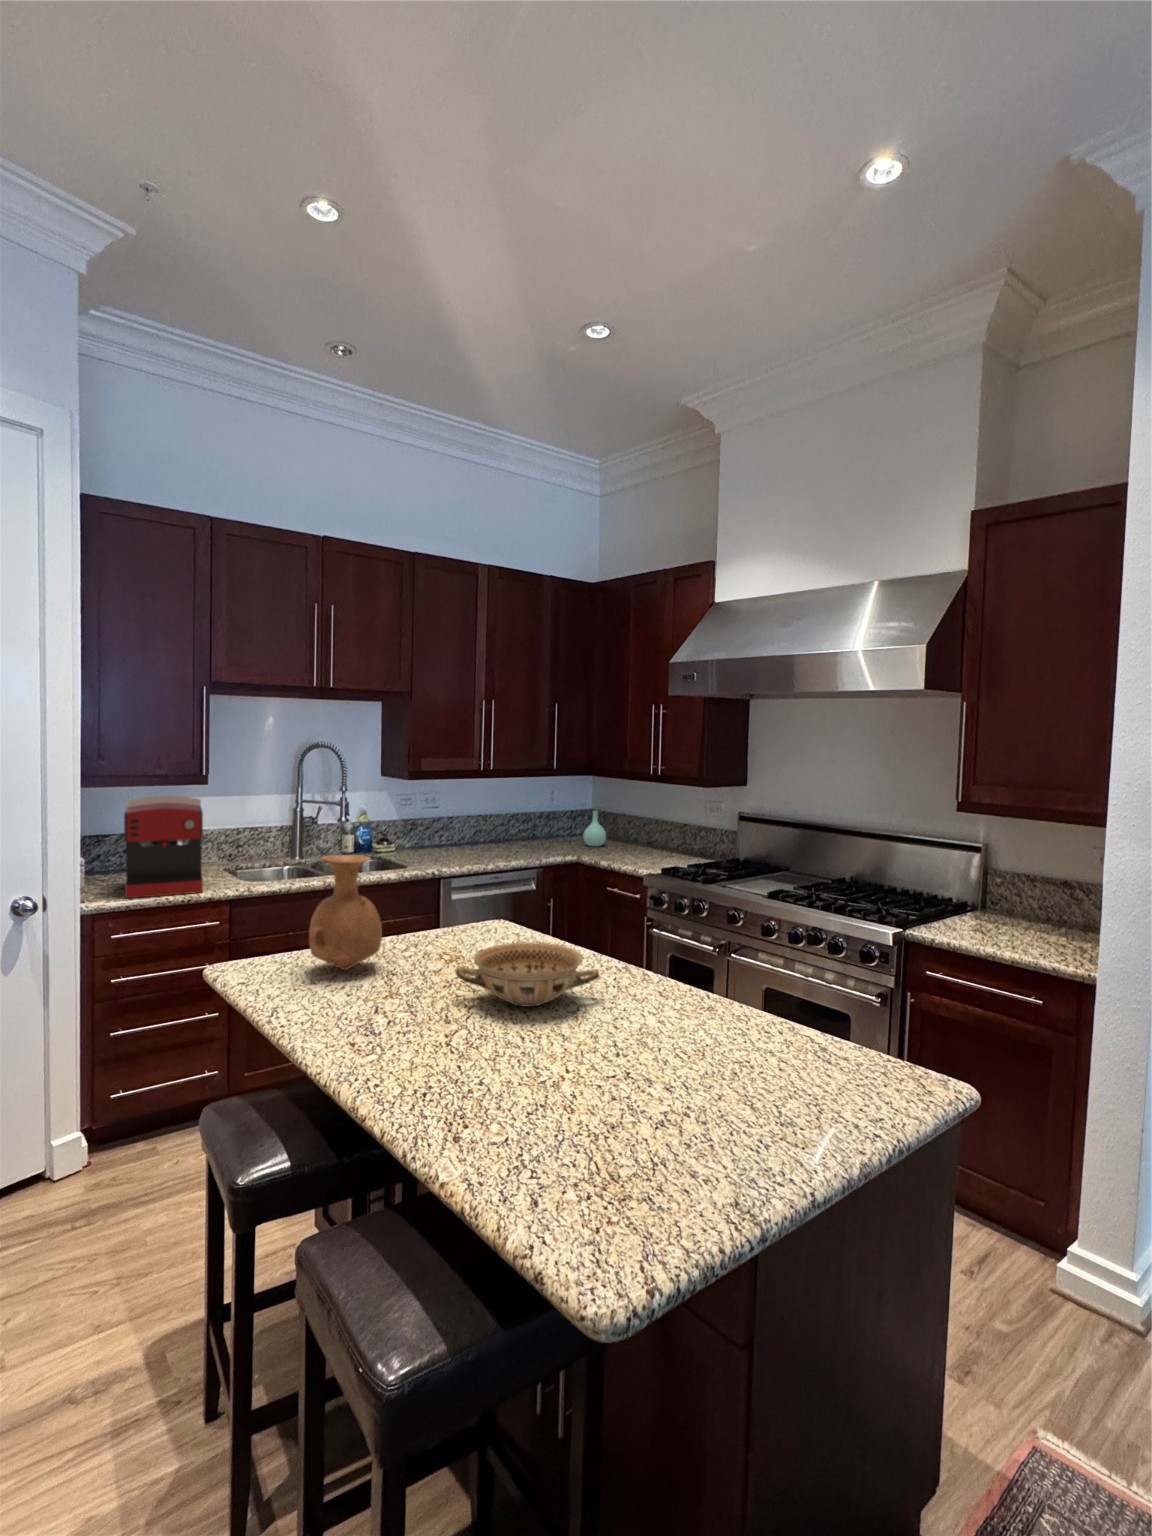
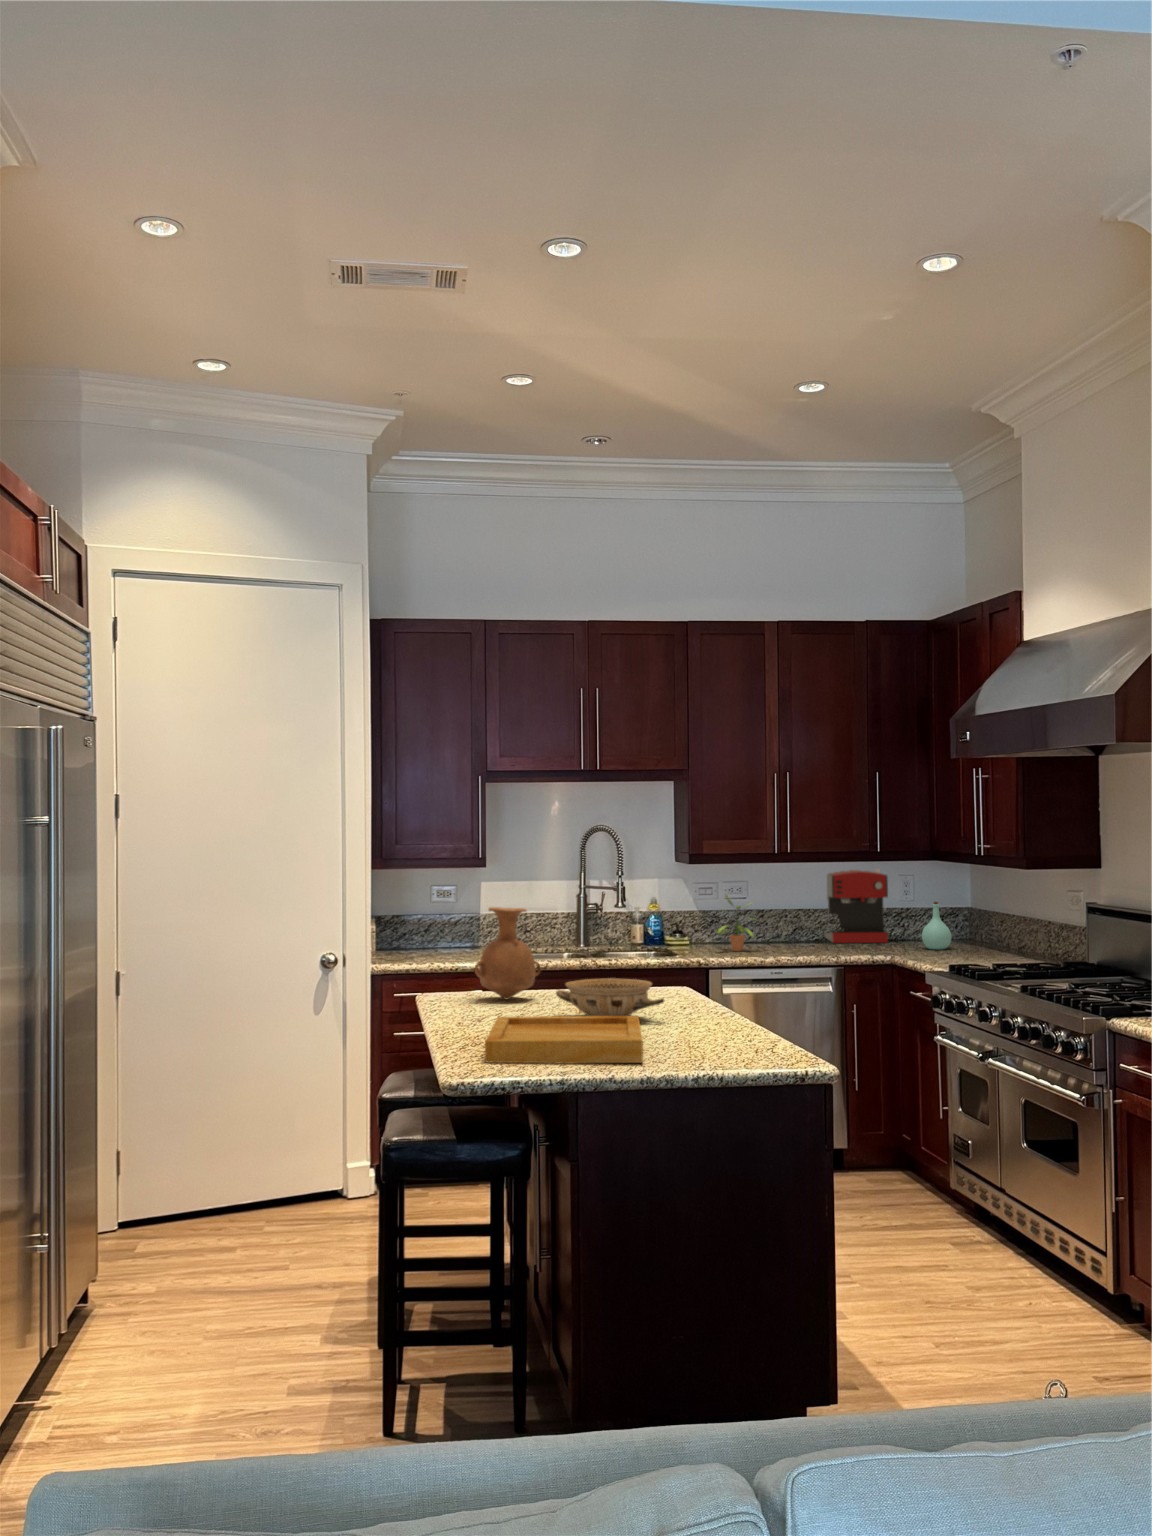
coffee maker: present [124,795,203,898] -> present [824,869,888,943]
potted plant: none [427,806,471,857] -> present [717,895,753,951]
tray: none [467,1021,780,1205] -> present [485,1016,643,1063]

